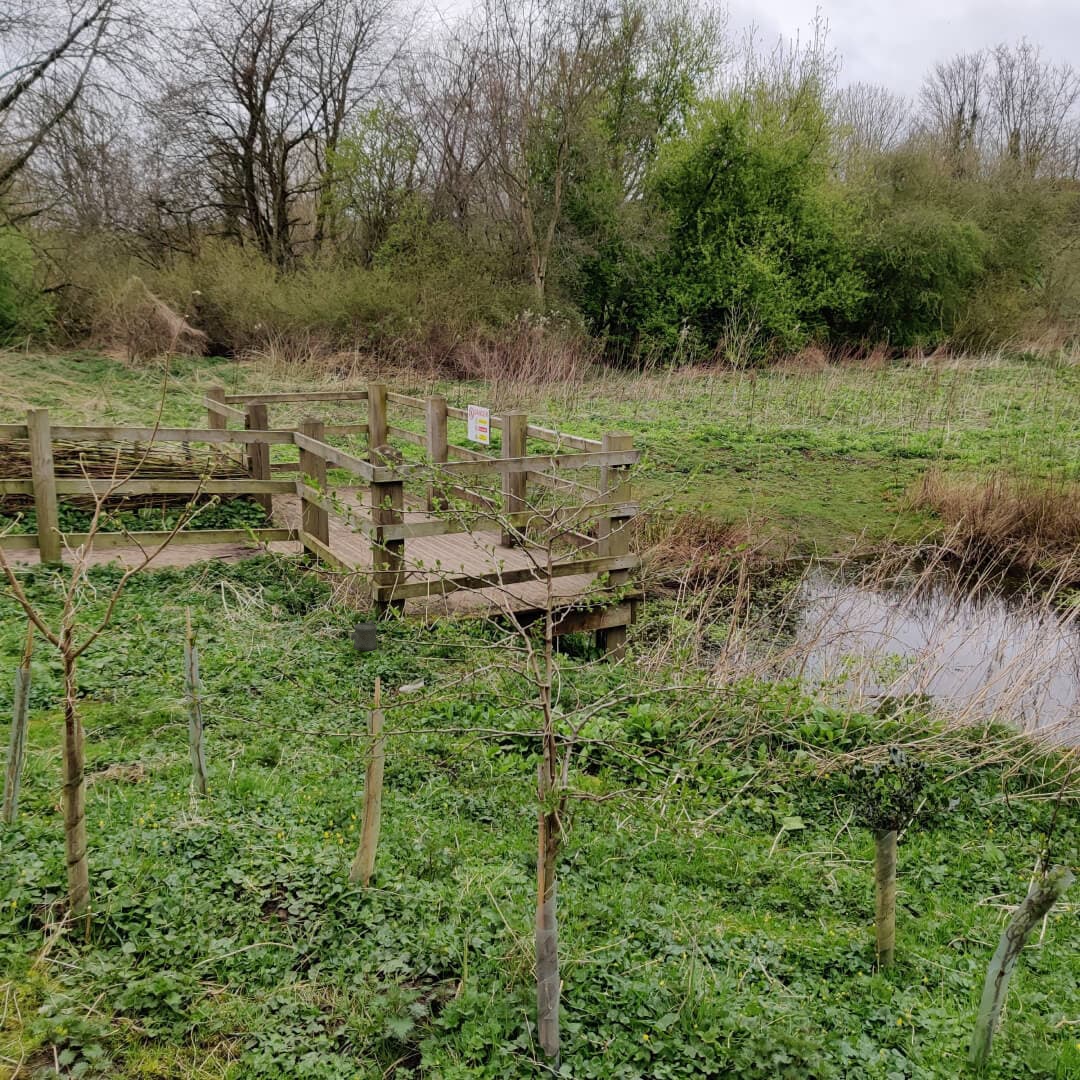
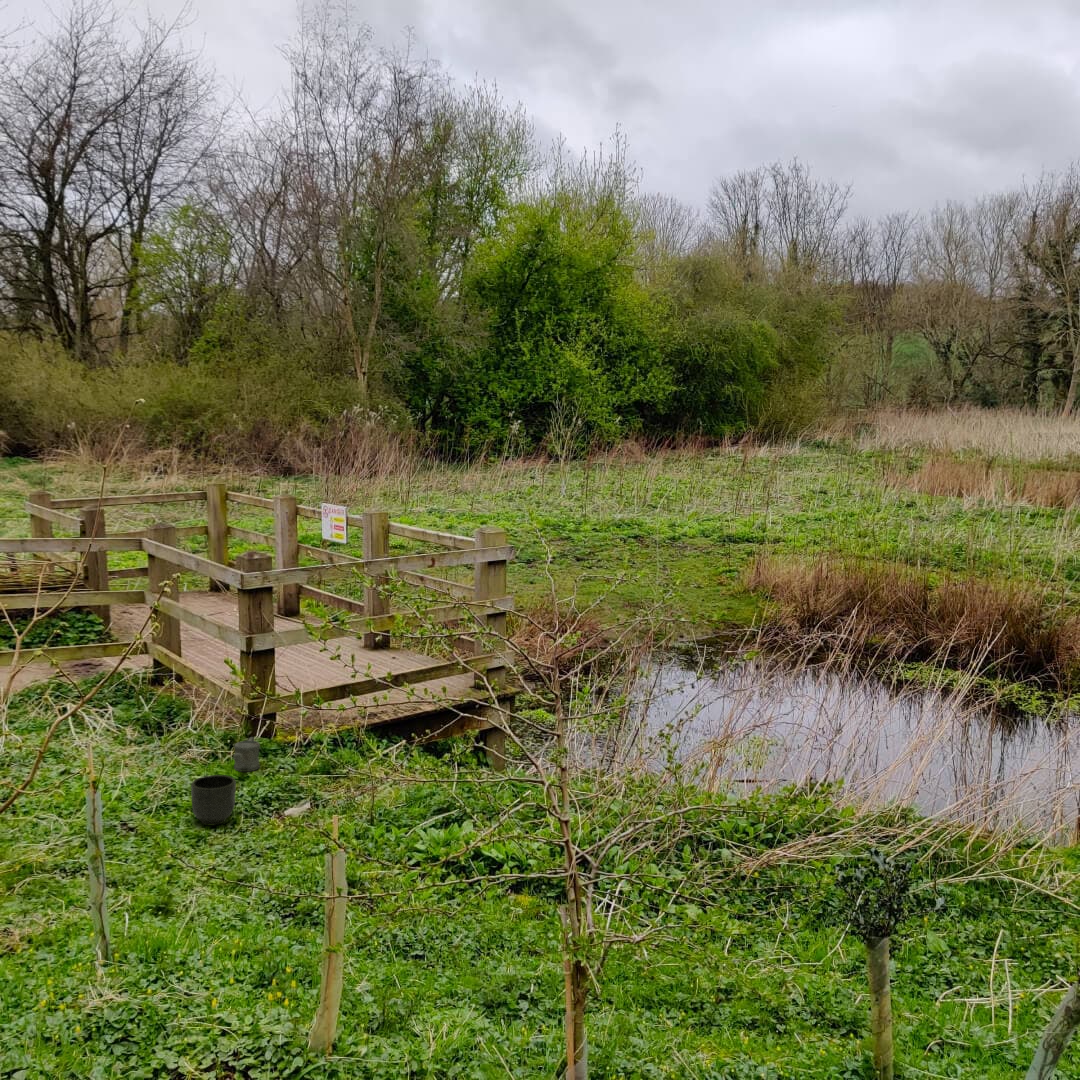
planter: none [307,650,346,694] -> present [191,775,236,825]

